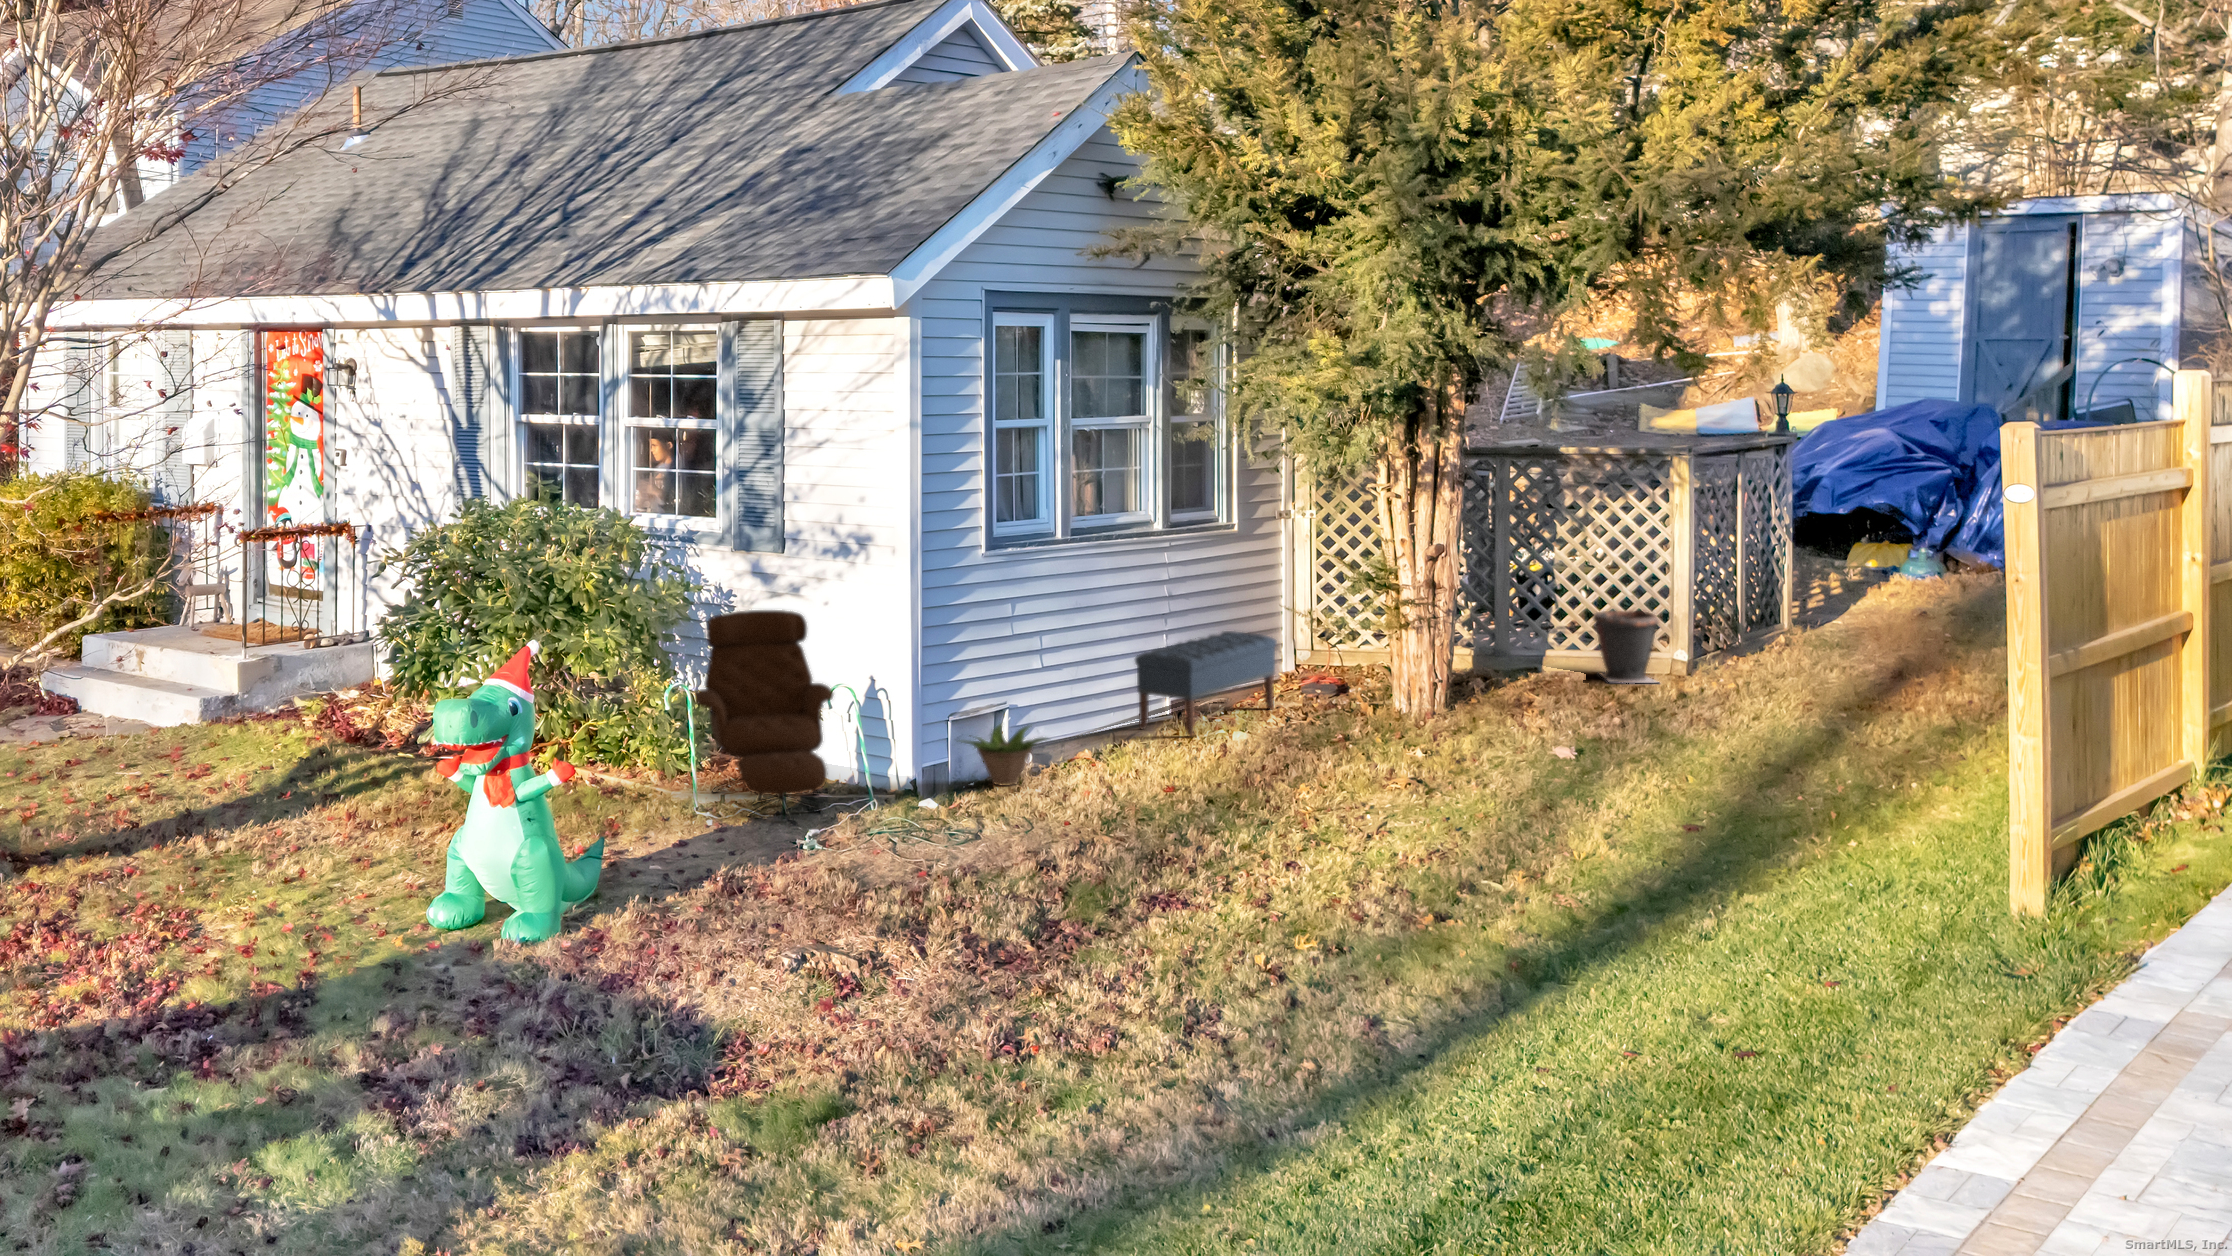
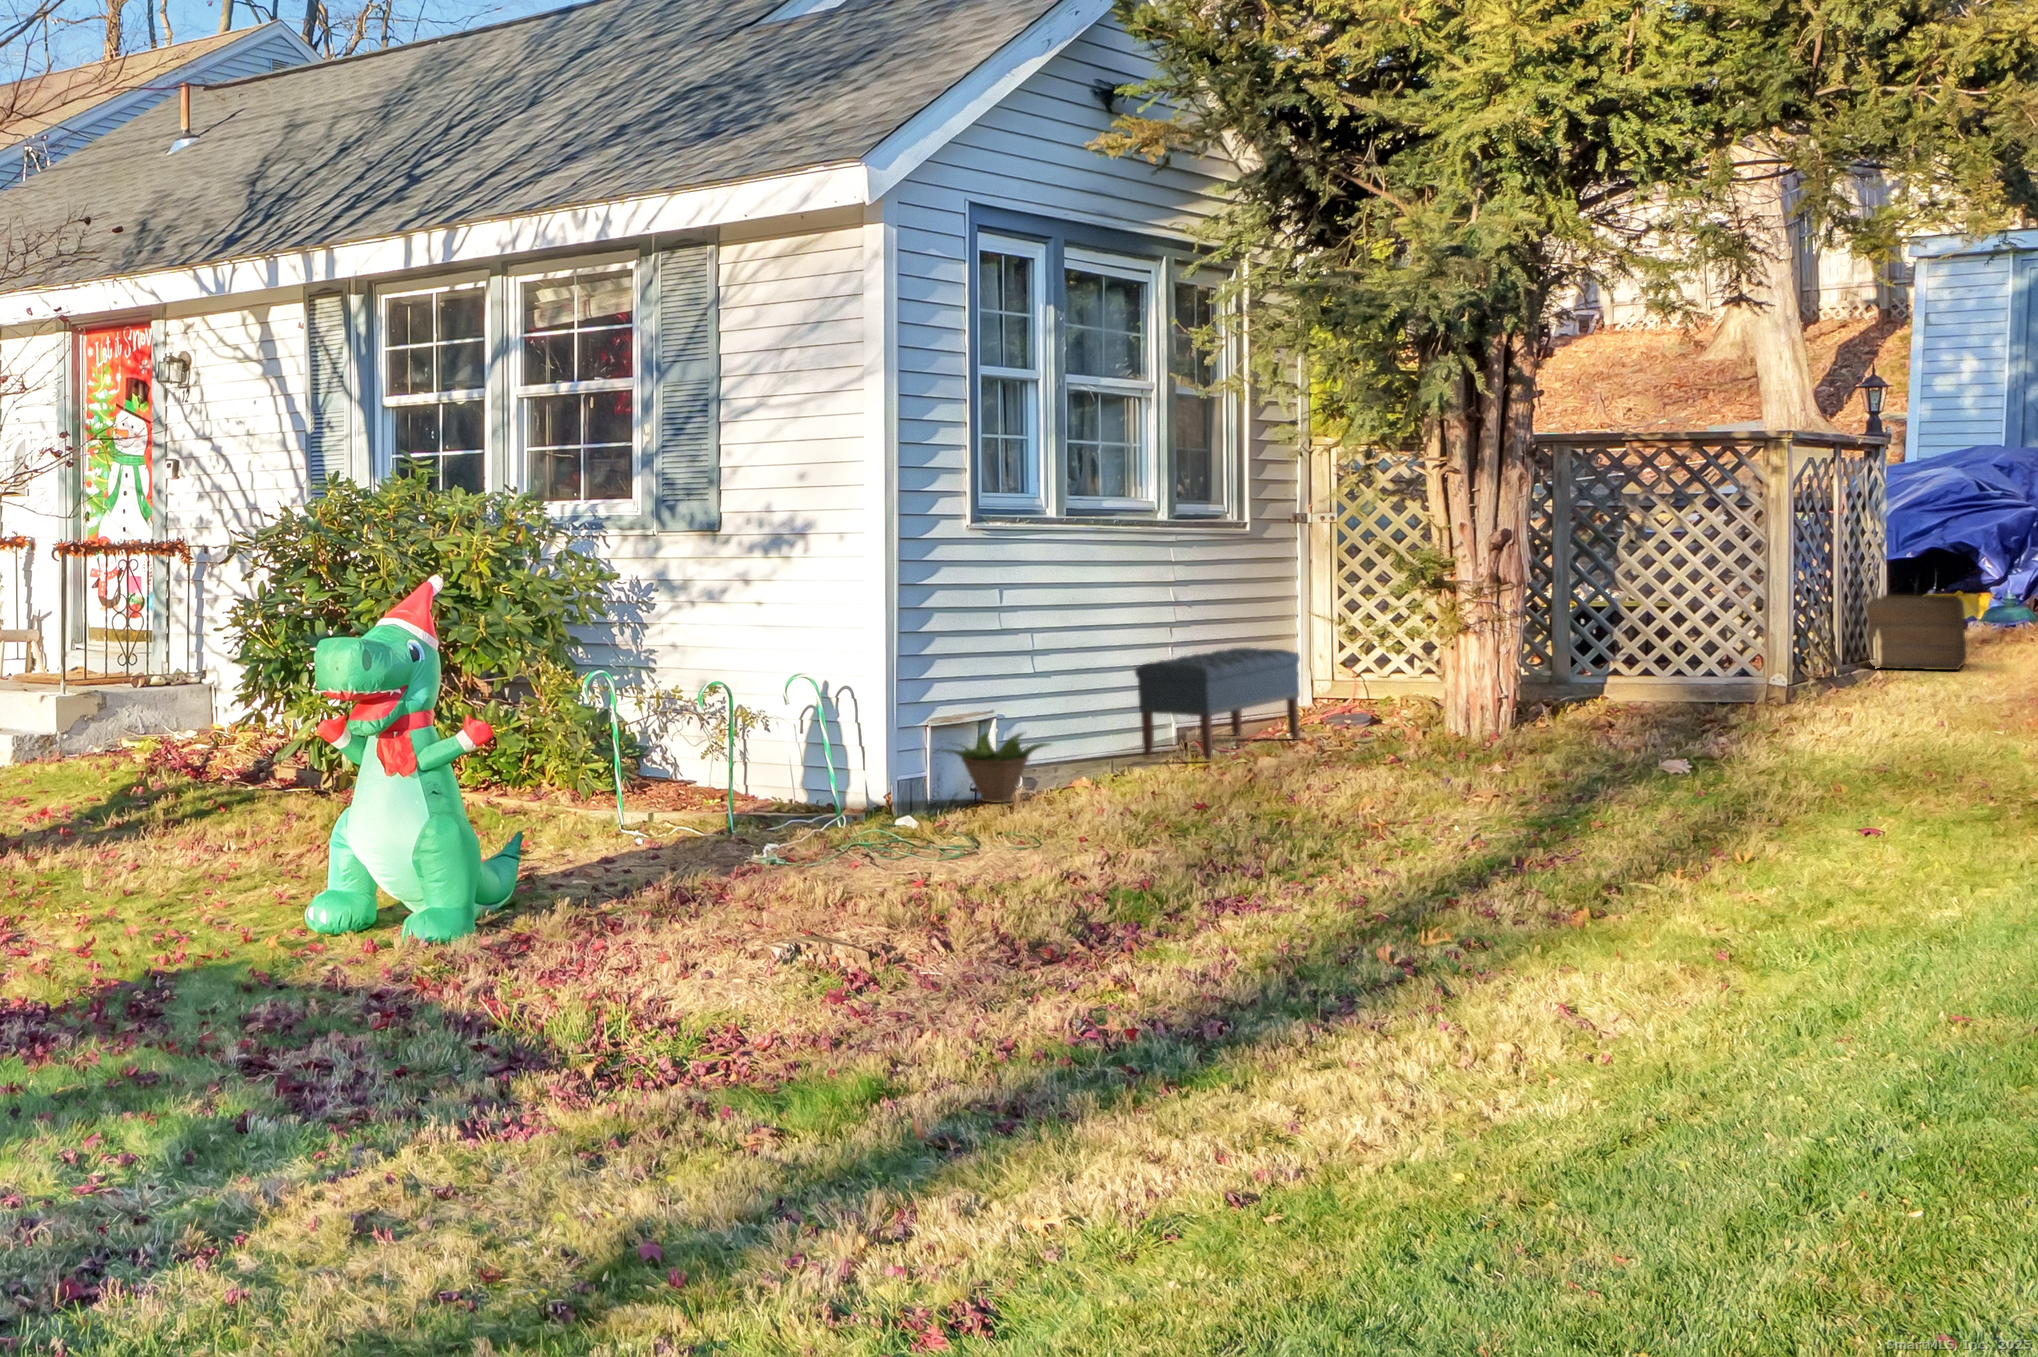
wooden crate: none [1758,576,1840,644] -> present [1867,595,1967,670]
lounge chair: present [695,610,833,820] -> none [617,595,786,833]
bucket: present [1593,611,1659,683] -> none [1681,617,1775,702]

